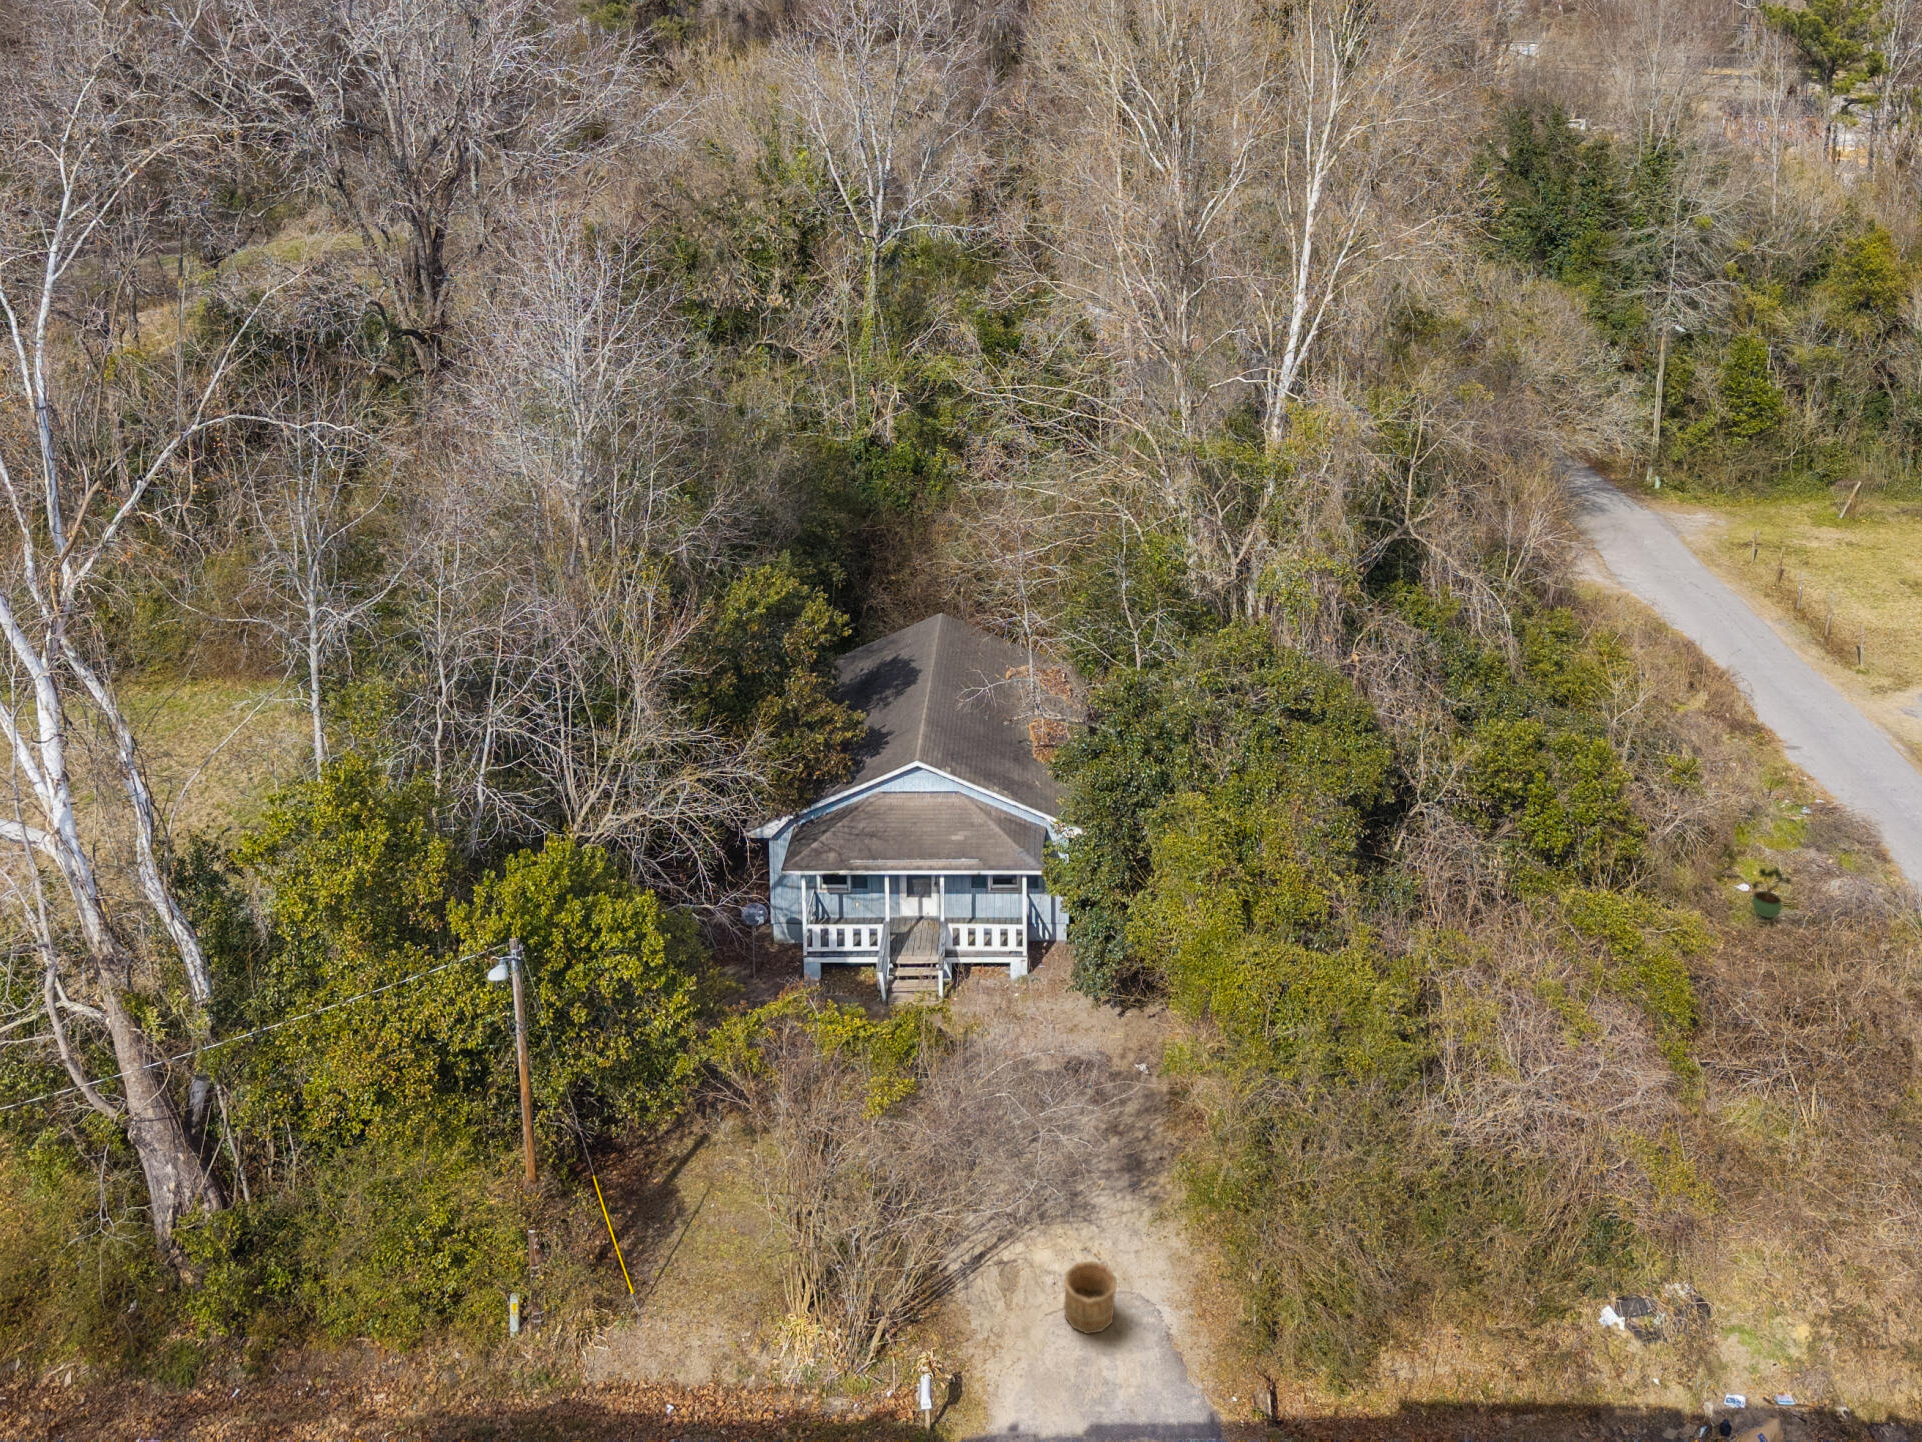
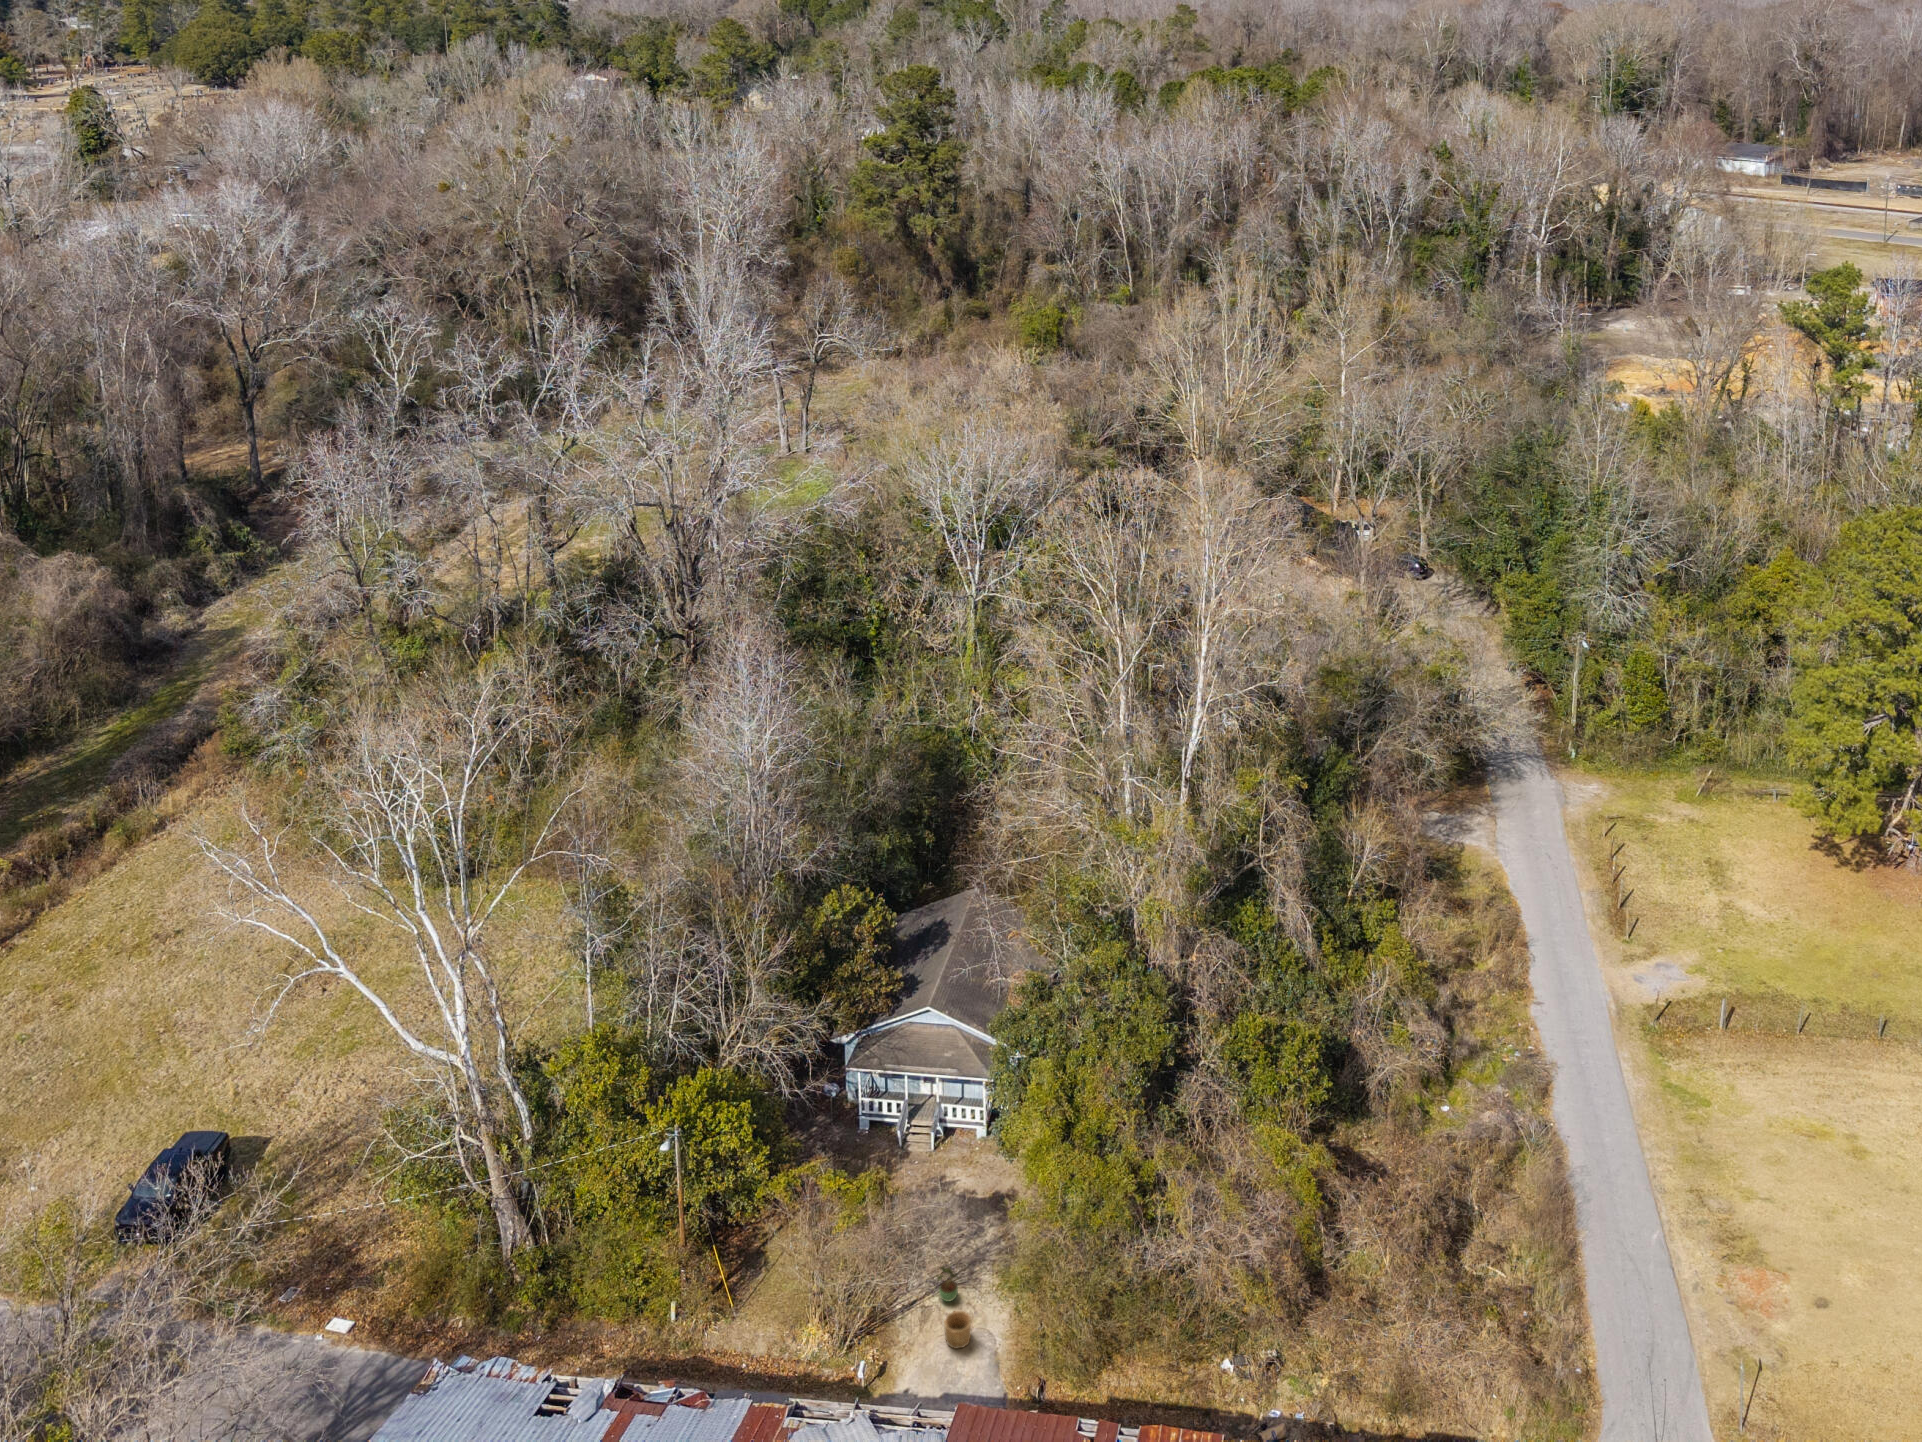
potted plant: present [1752,869,1791,918] -> present [938,1267,958,1302]

